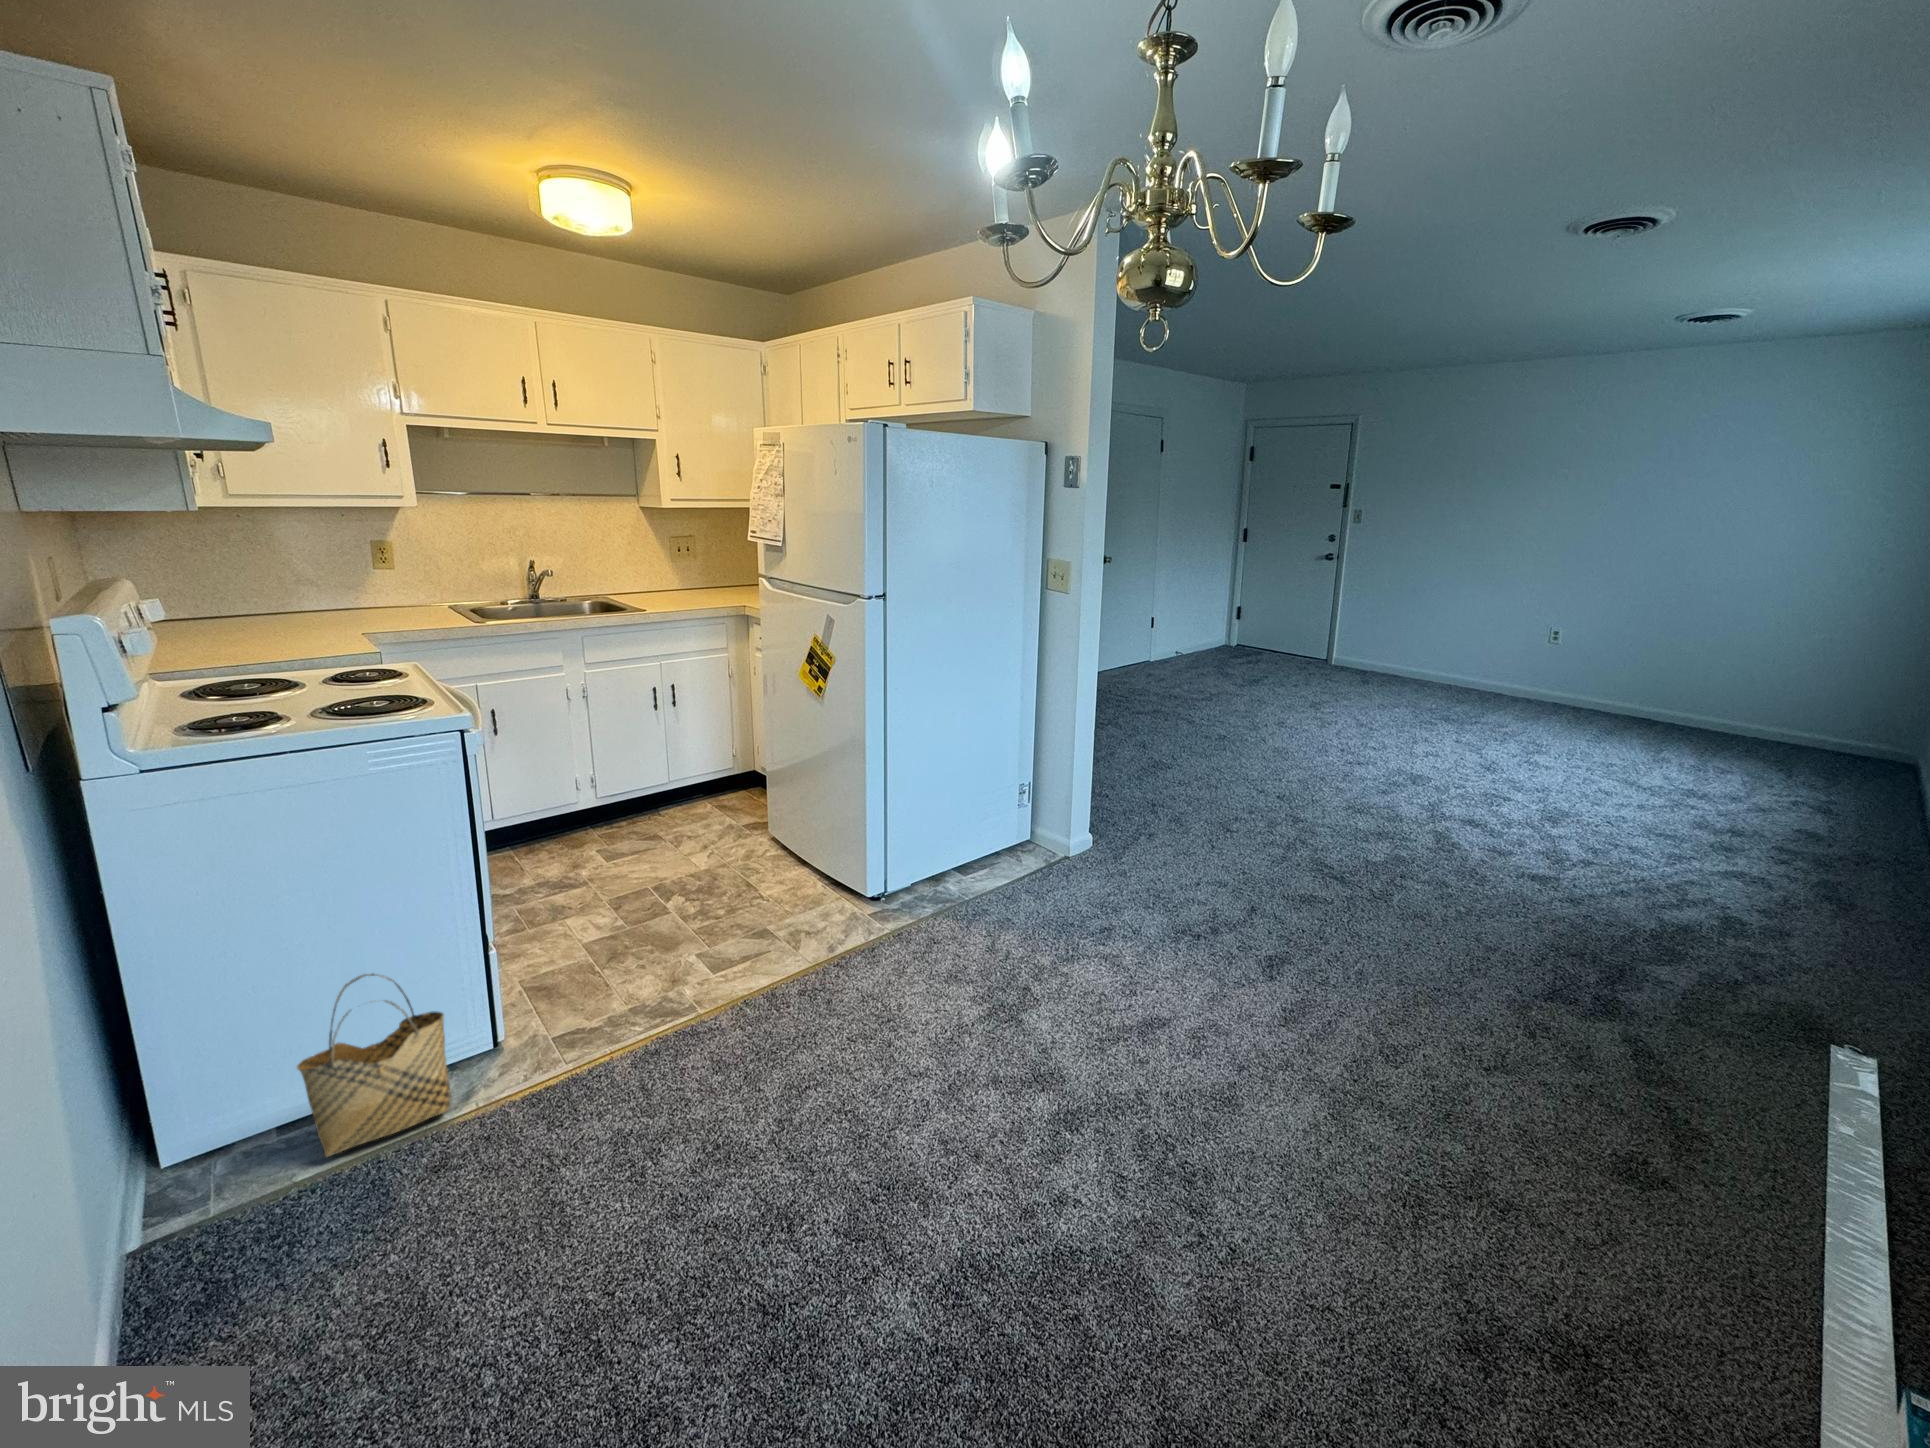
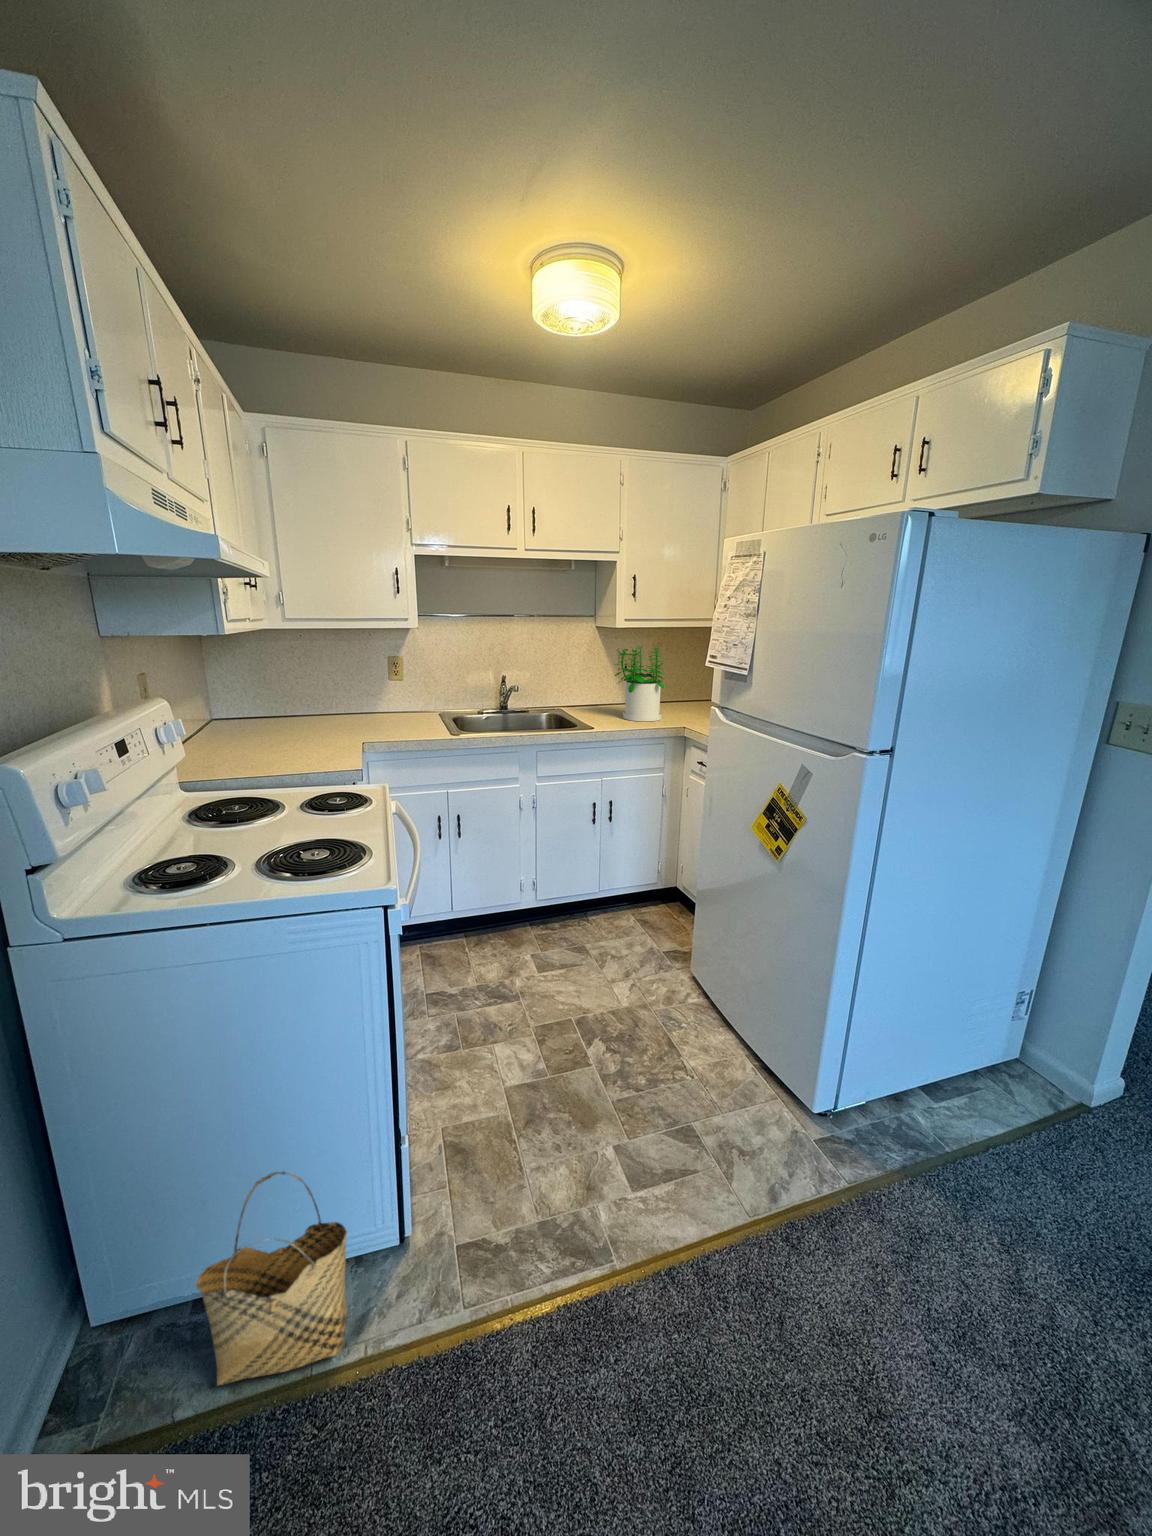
potted plant: none [665,526,723,604] -> present [615,646,664,721]

